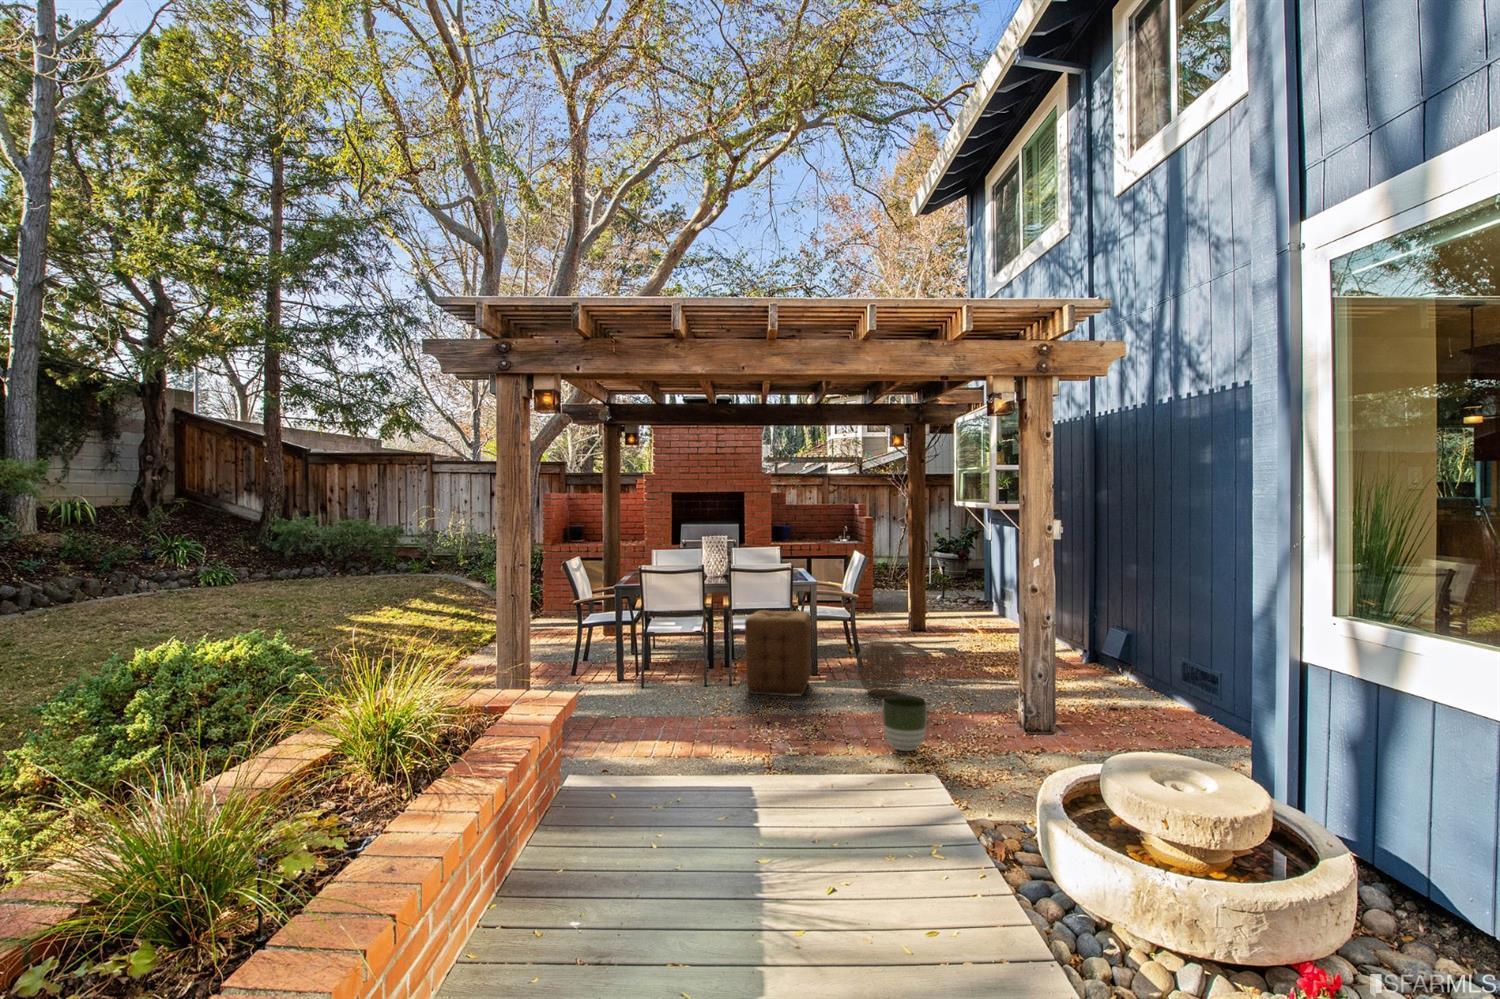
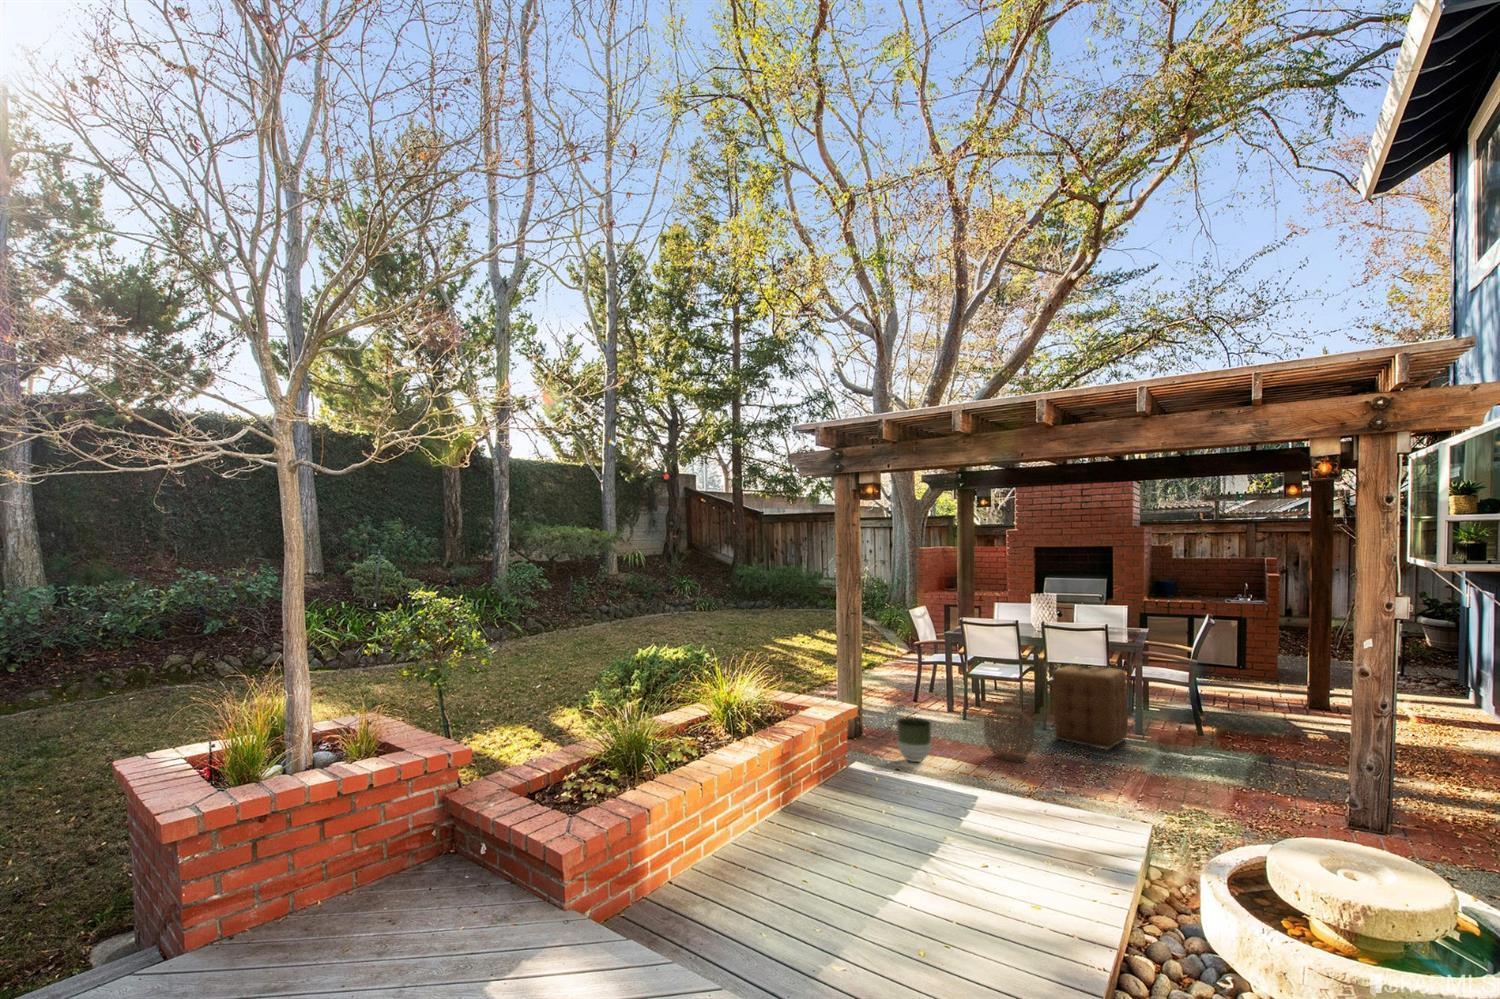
woven basket: present [858,641,905,695] -> present [984,706,1034,761]
planter: present [882,695,927,751] -> present [896,718,932,762]

